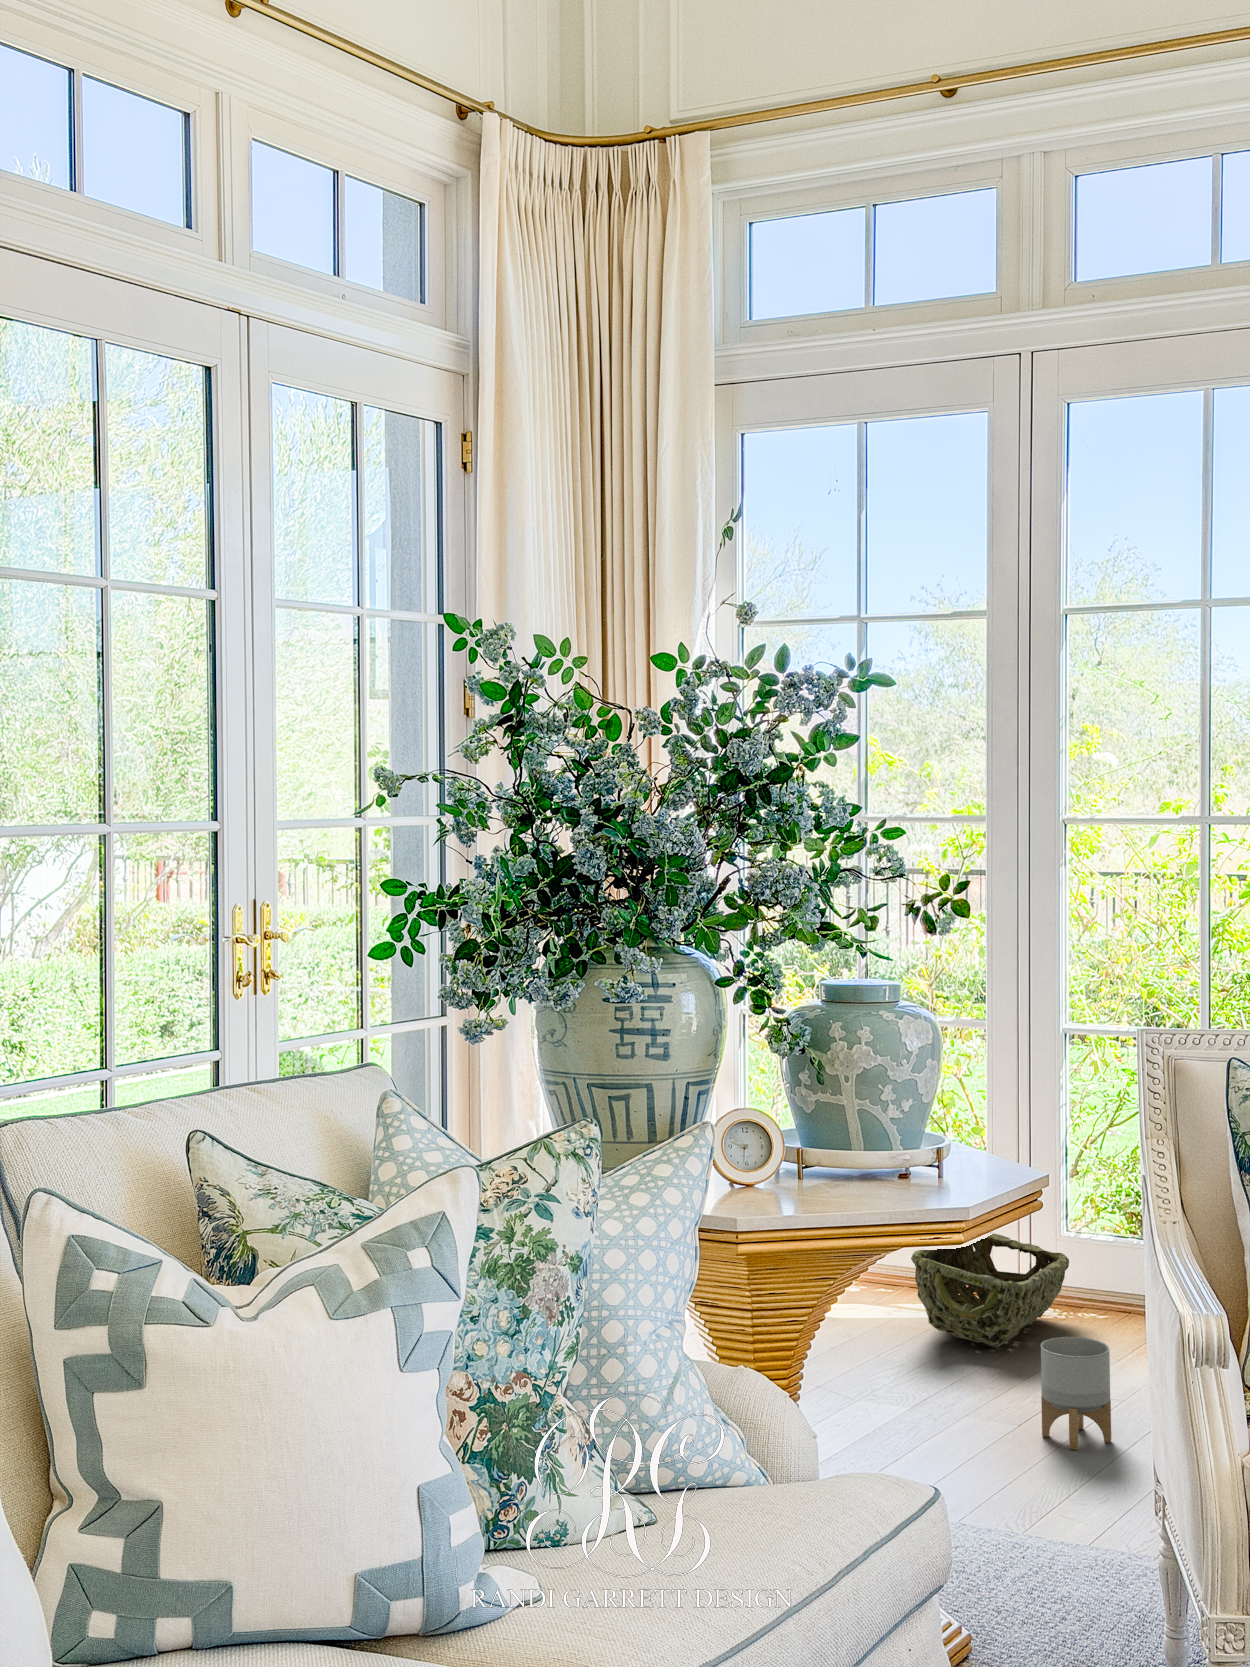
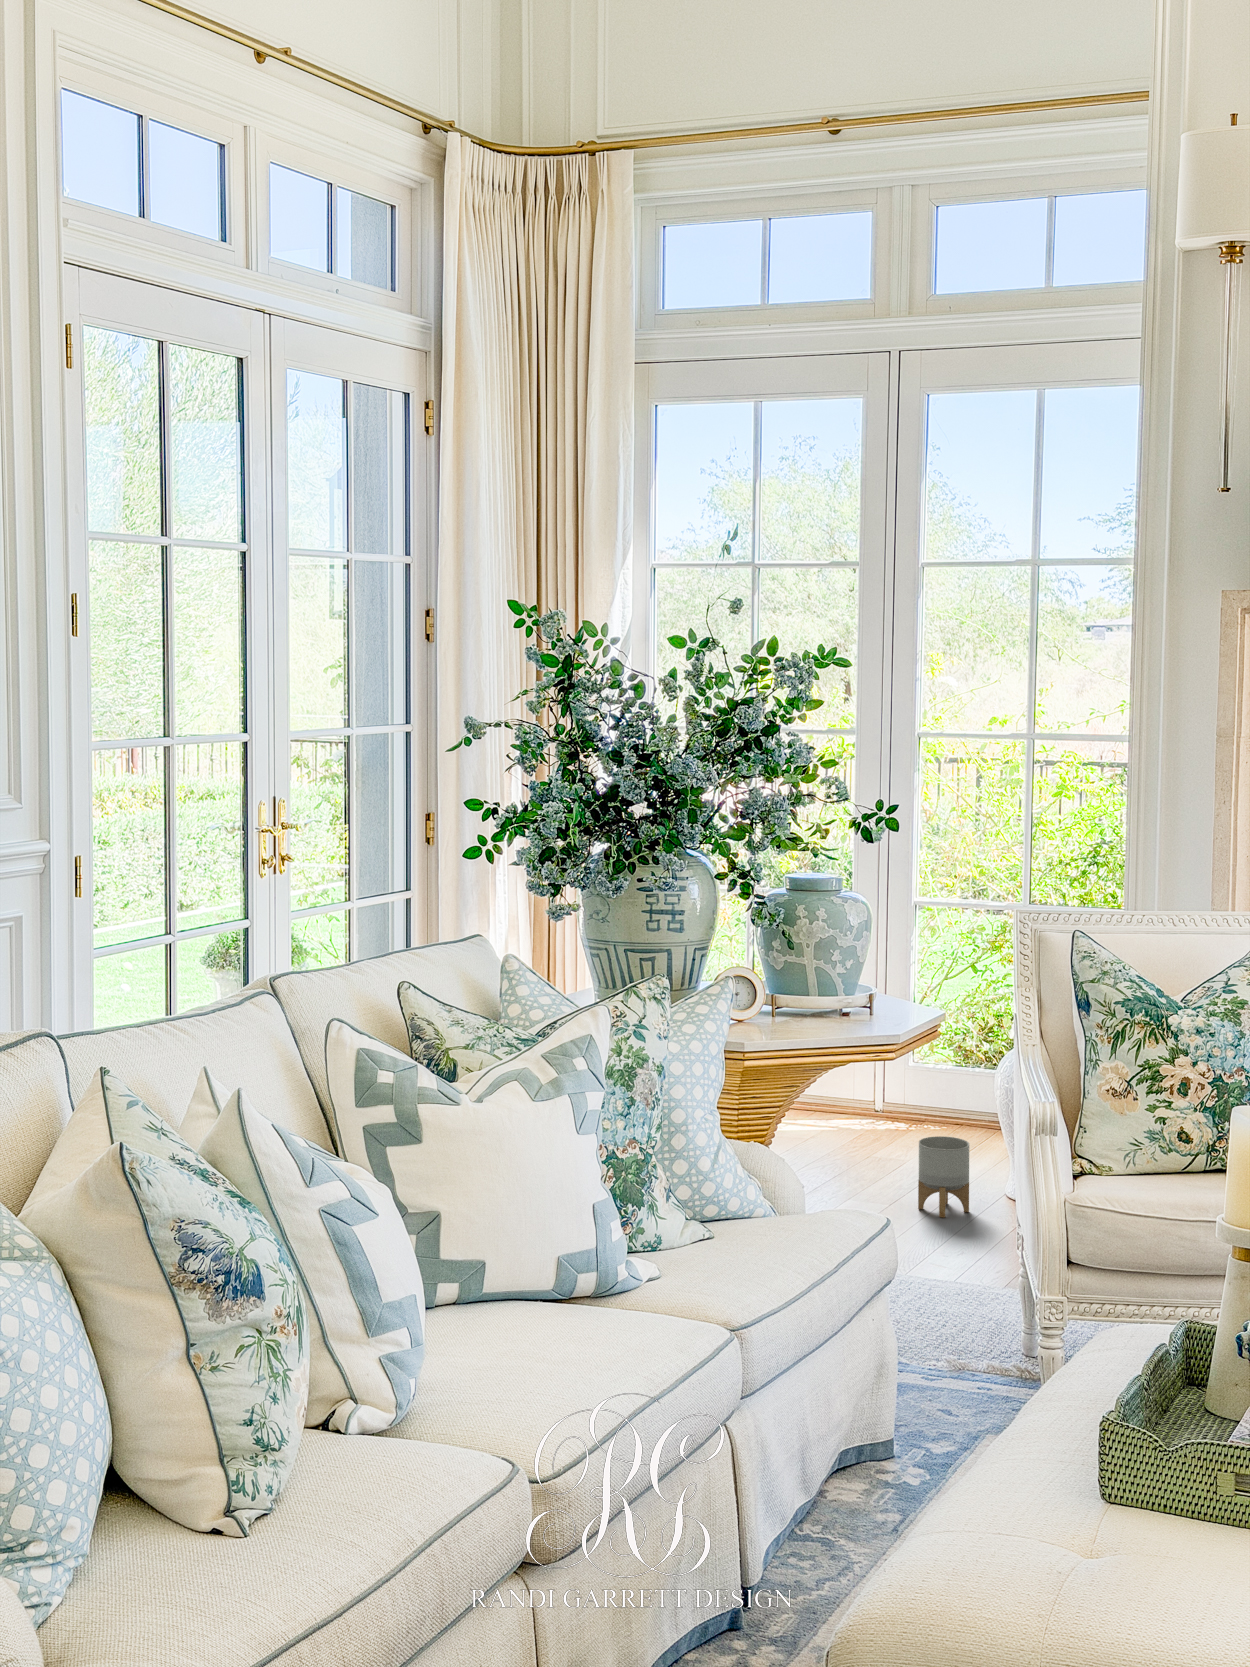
woven basket: present [911,1234,1069,1348] -> none [813,1060,930,1149]

